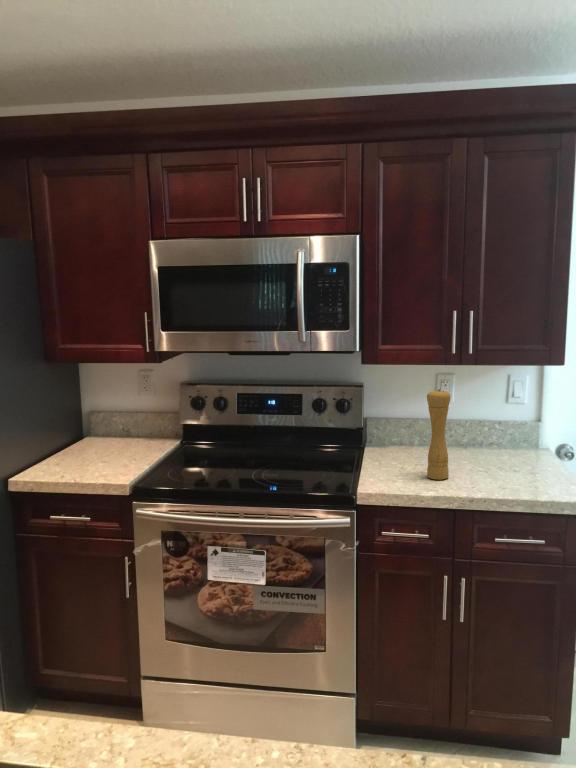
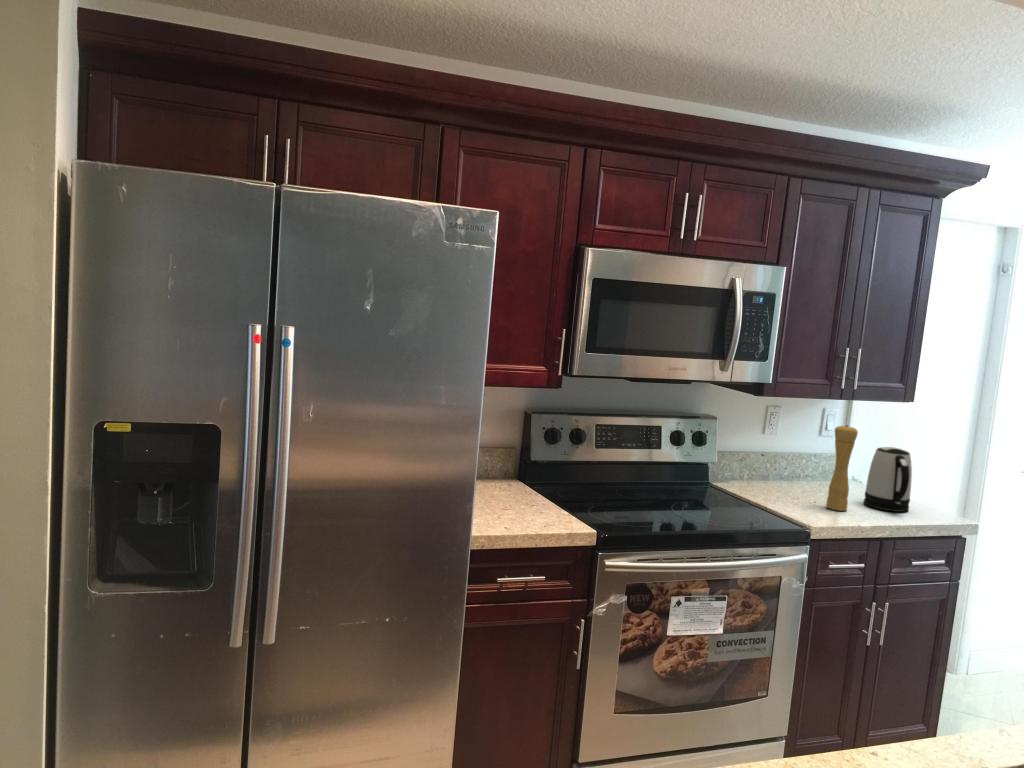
kettle: none [485,413,532,485] -> present [864,447,912,512]

